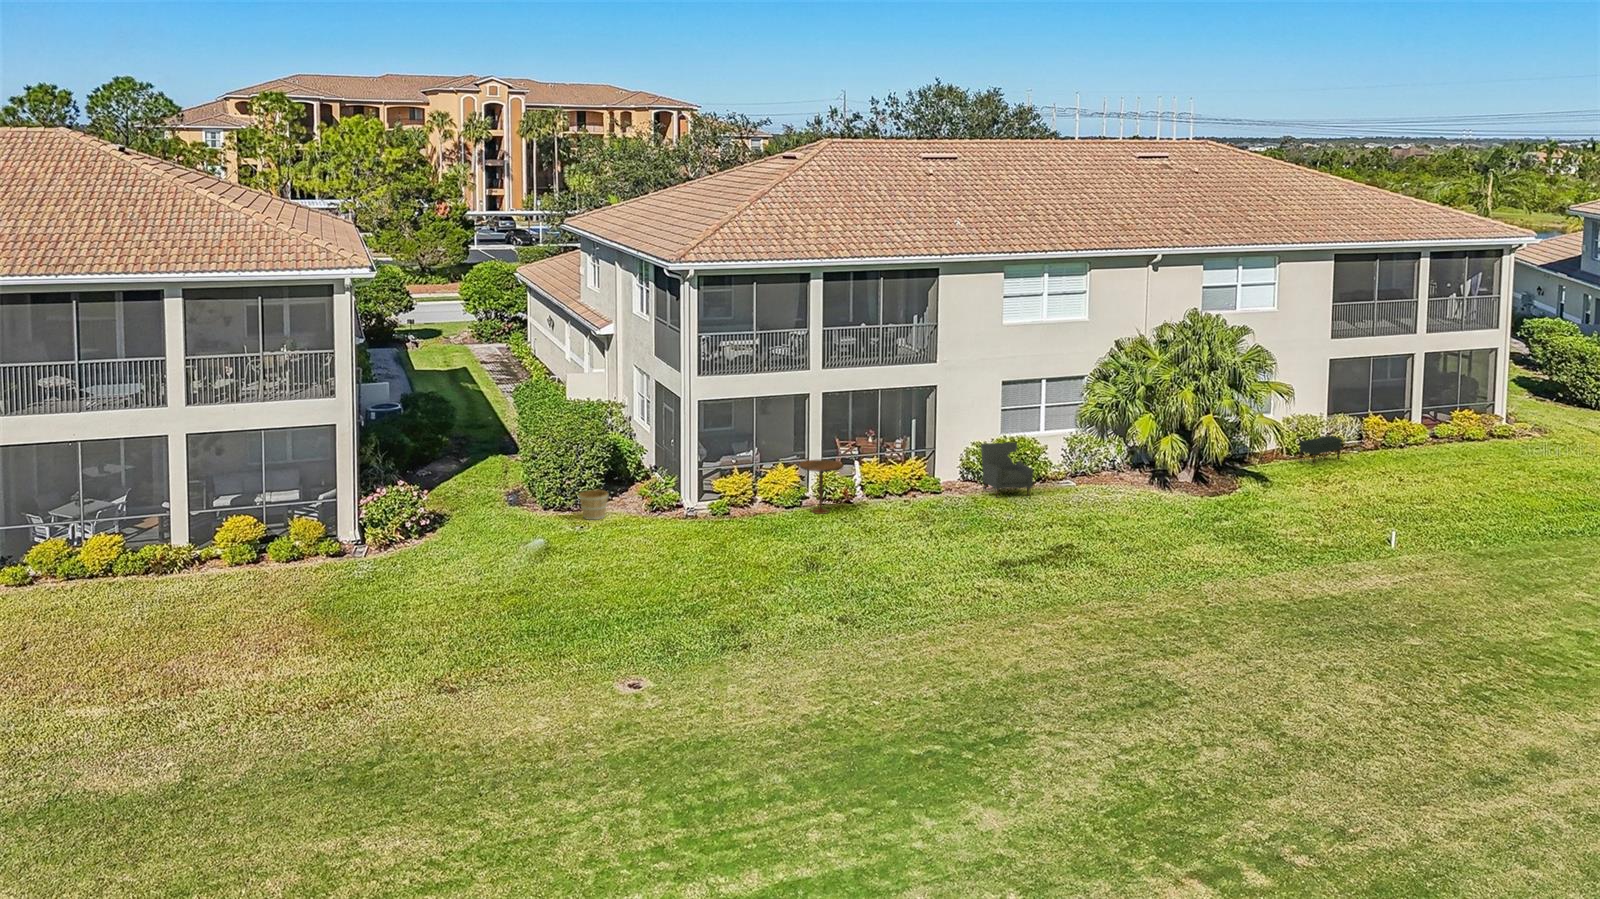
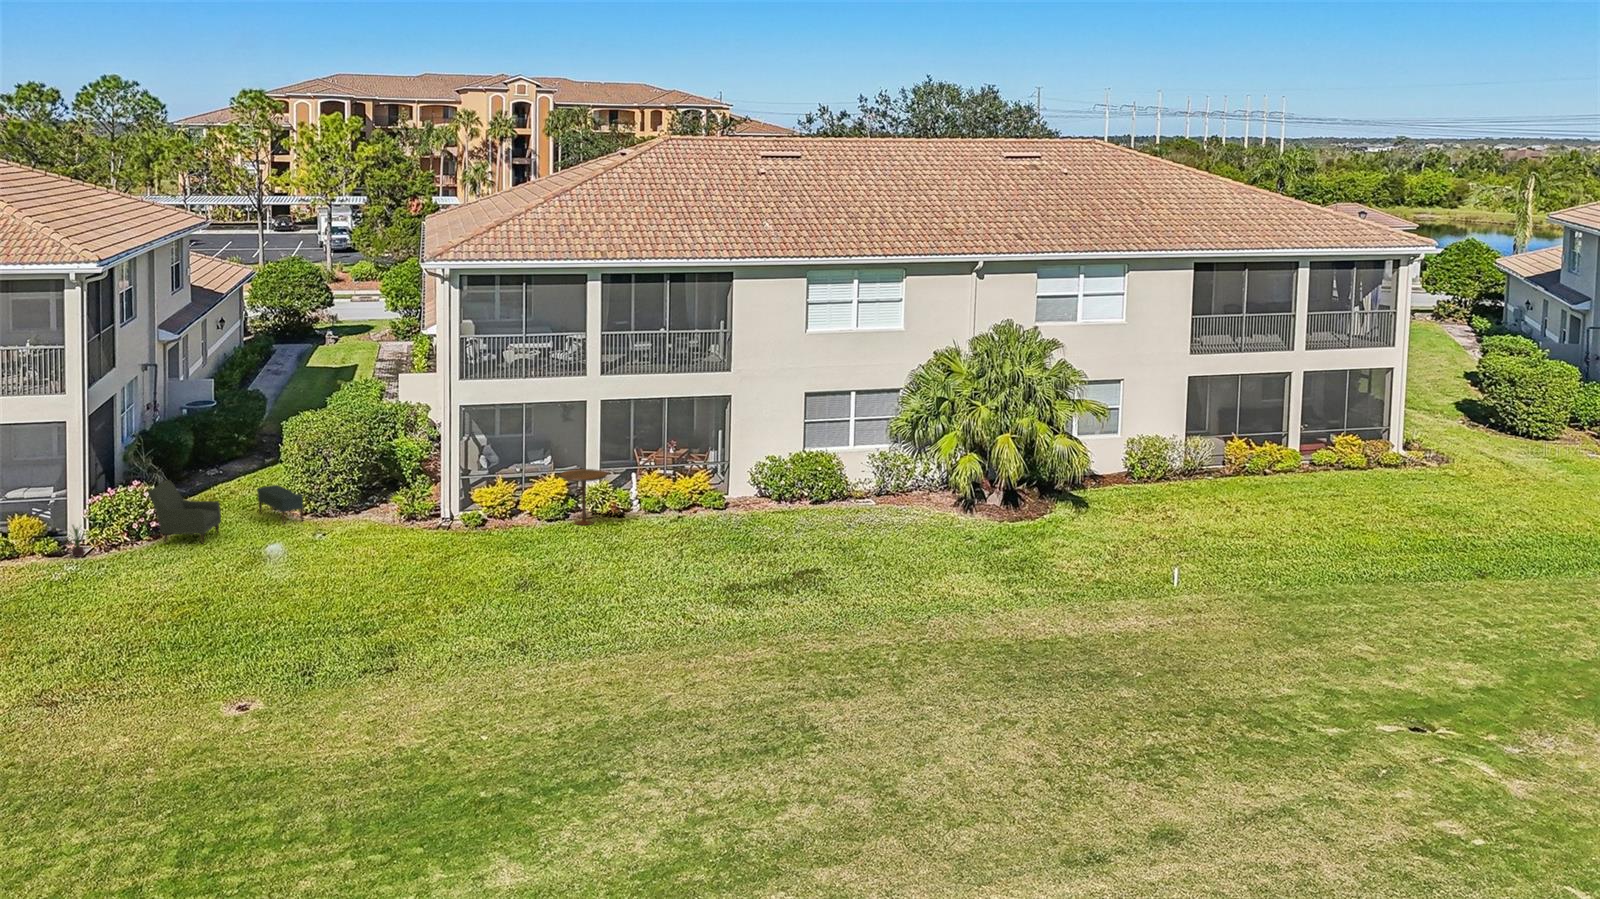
bench: present [1299,436,1342,464] -> present [257,485,304,524]
chair: present [981,442,1033,497] -> present [148,480,221,544]
wooden bucket: present [579,489,609,520] -> none [330,494,362,525]
decorative plant: none [342,526,378,559] -> present [69,525,85,557]

